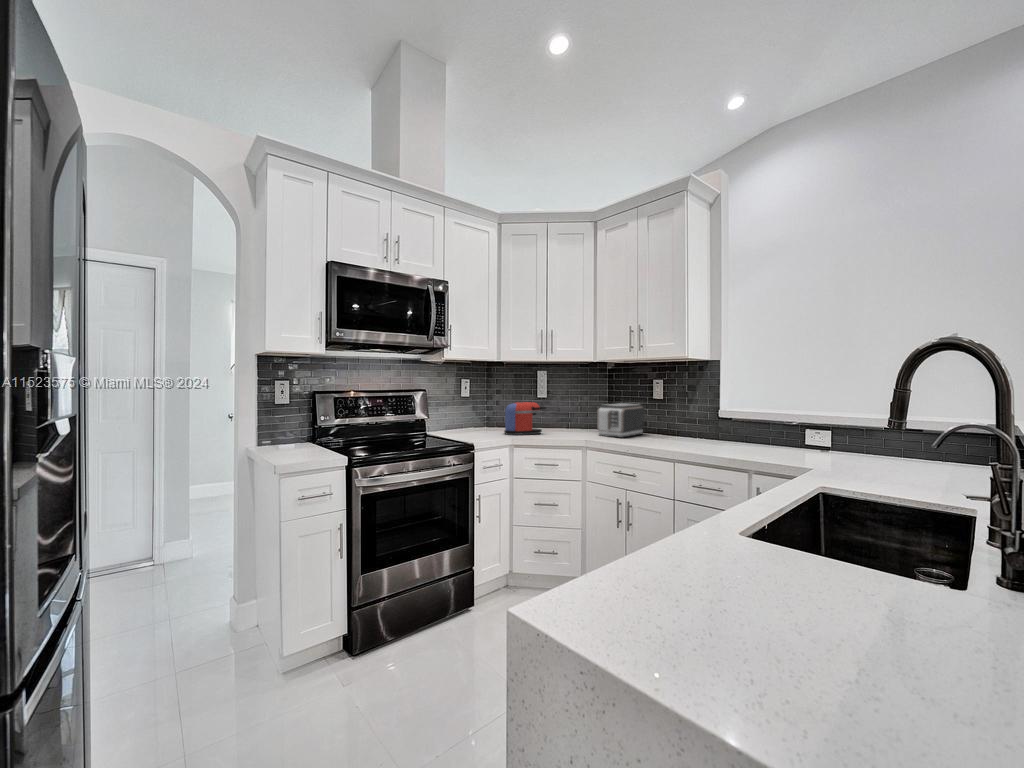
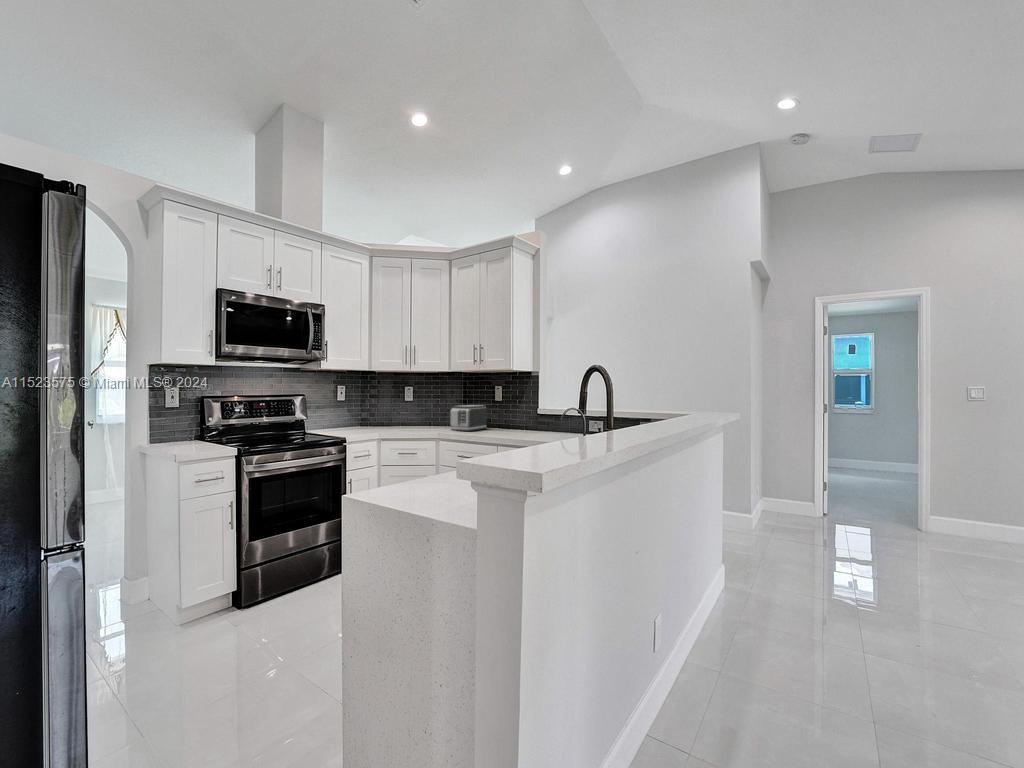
coffee maker: present [504,402,546,435] -> none [373,404,409,431]

